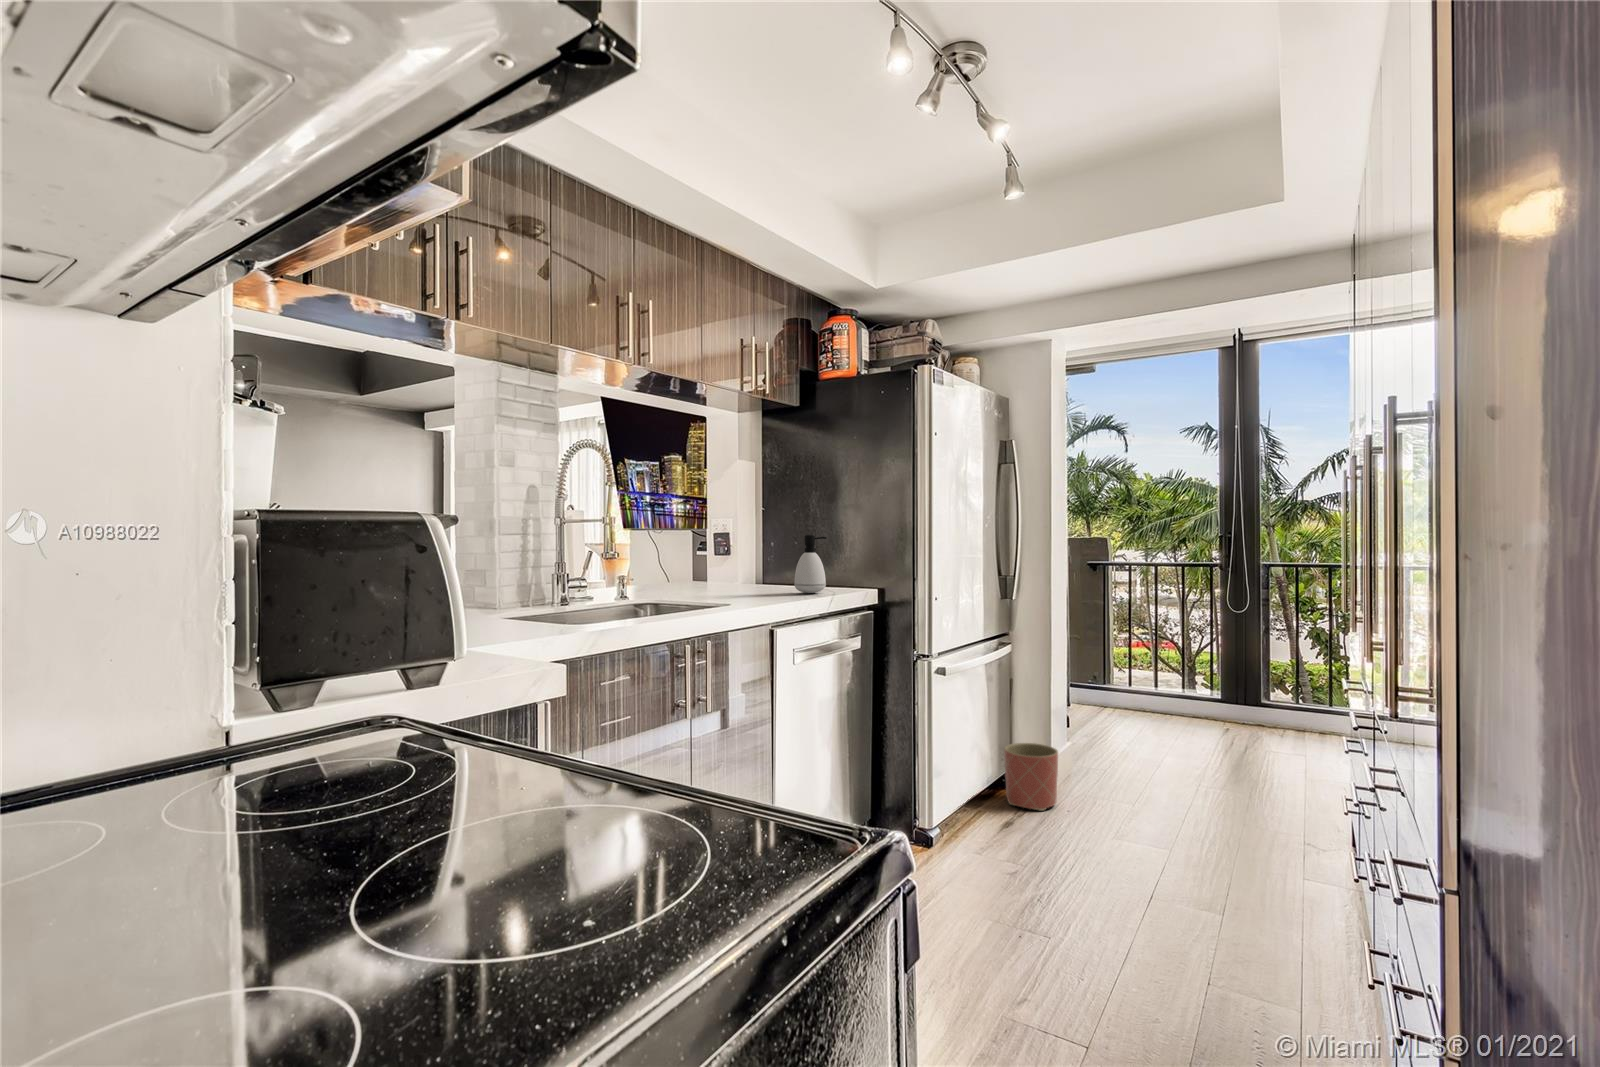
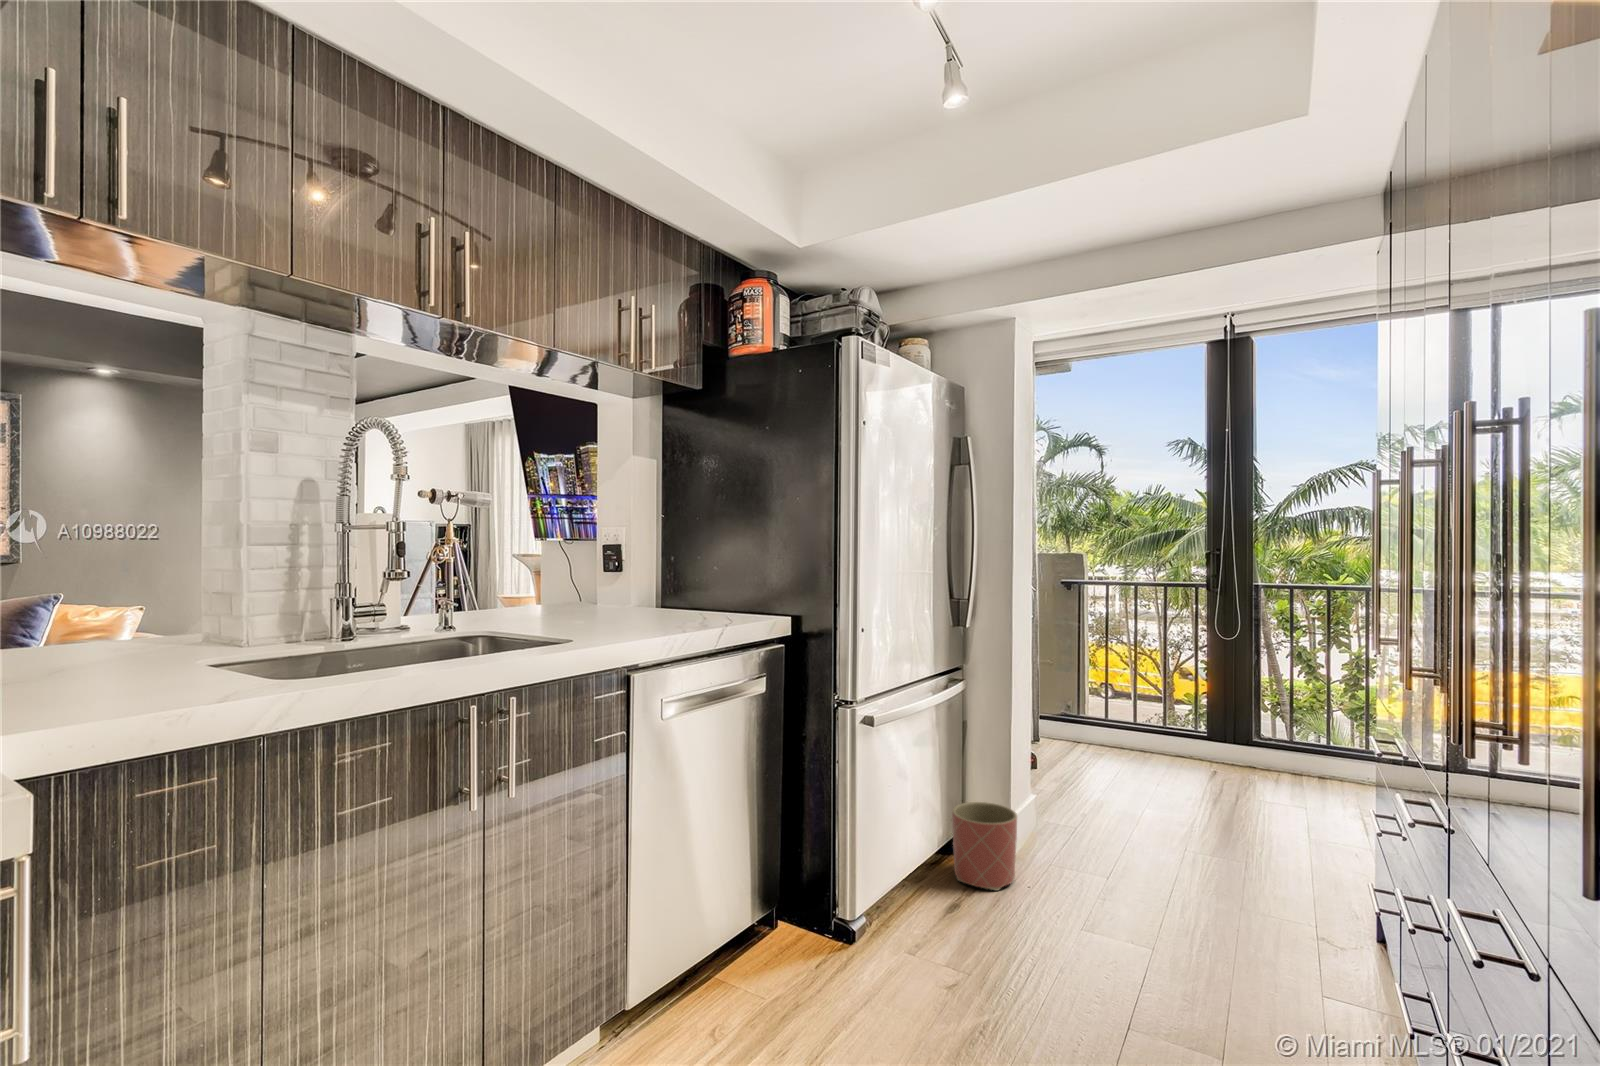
soap dispenser: present [794,535,826,593] -> none [678,548,720,622]

